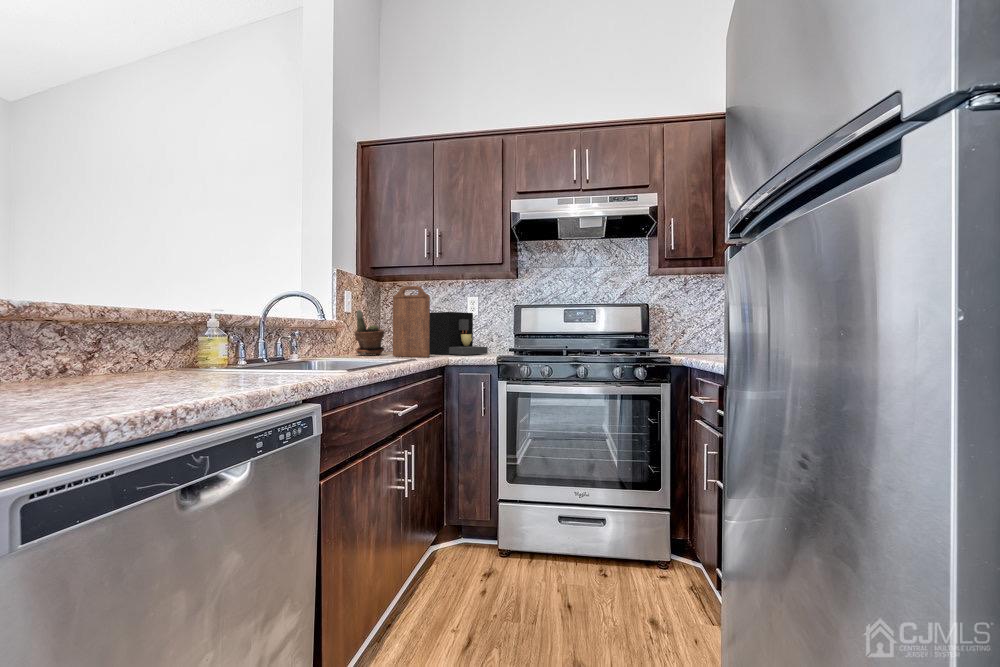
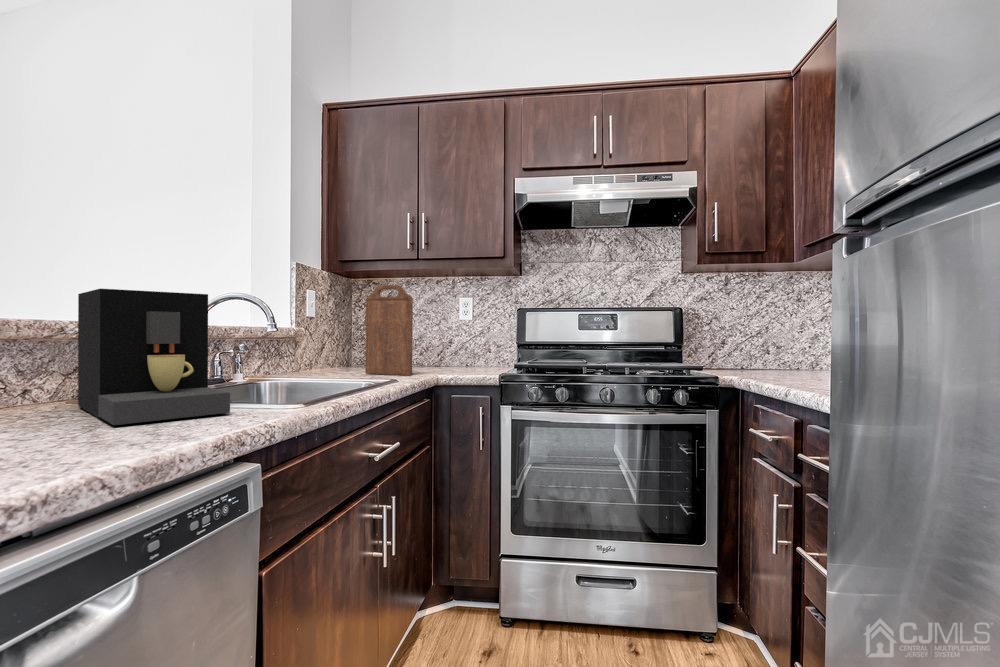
potted plant: present [354,310,384,356] -> none [317,313,355,372]
coffee maker: present [430,312,488,355] -> present [78,289,230,425]

